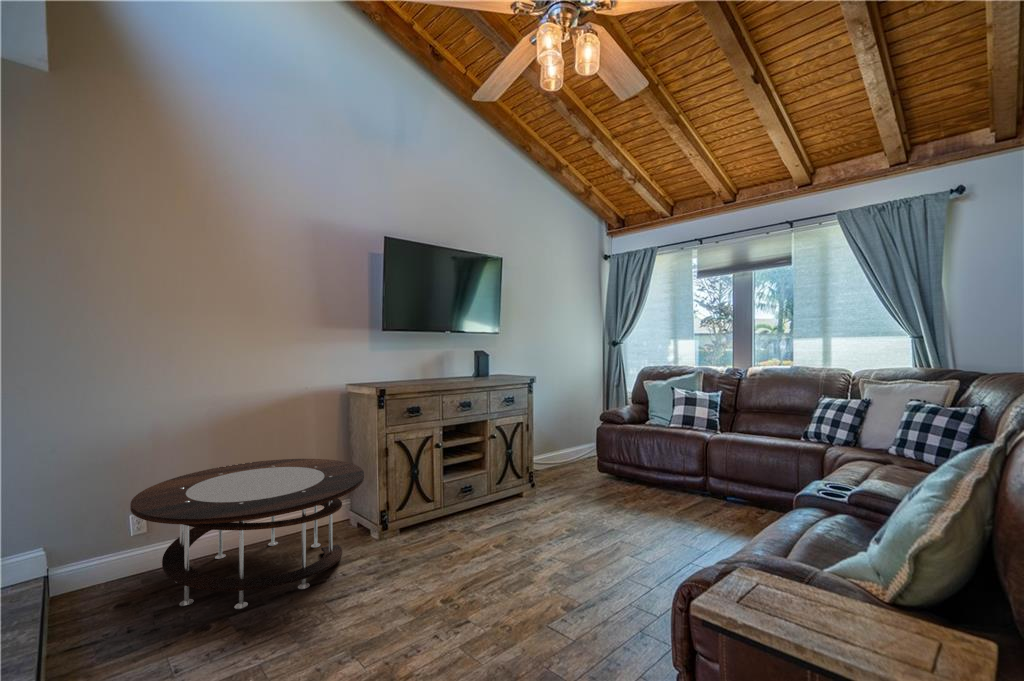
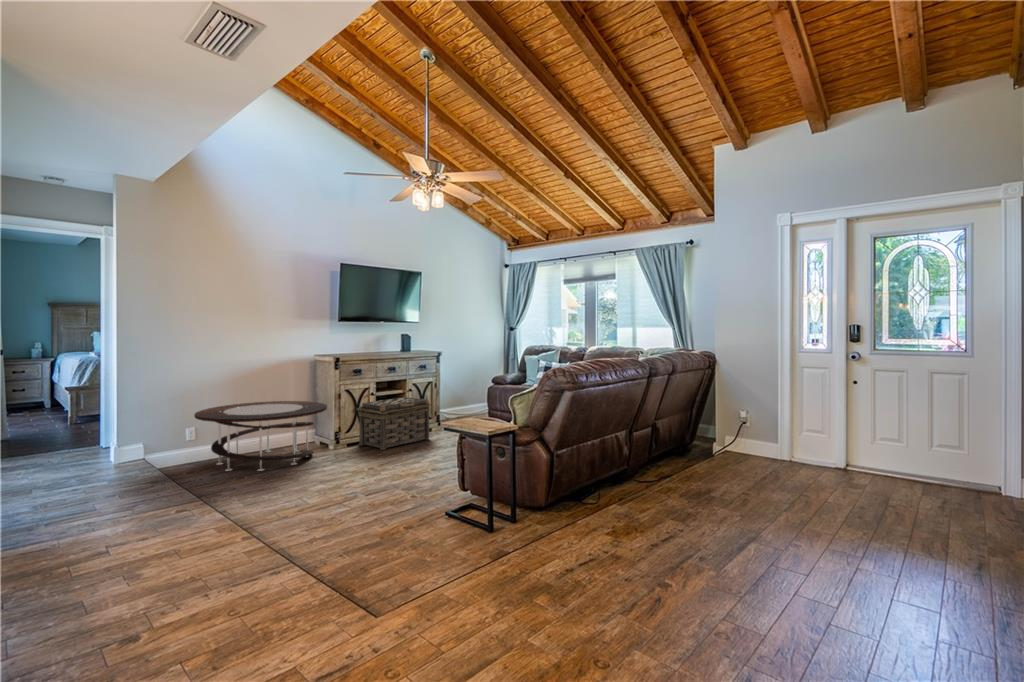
basket: none [415,448,527,548] -> present [359,396,430,450]

